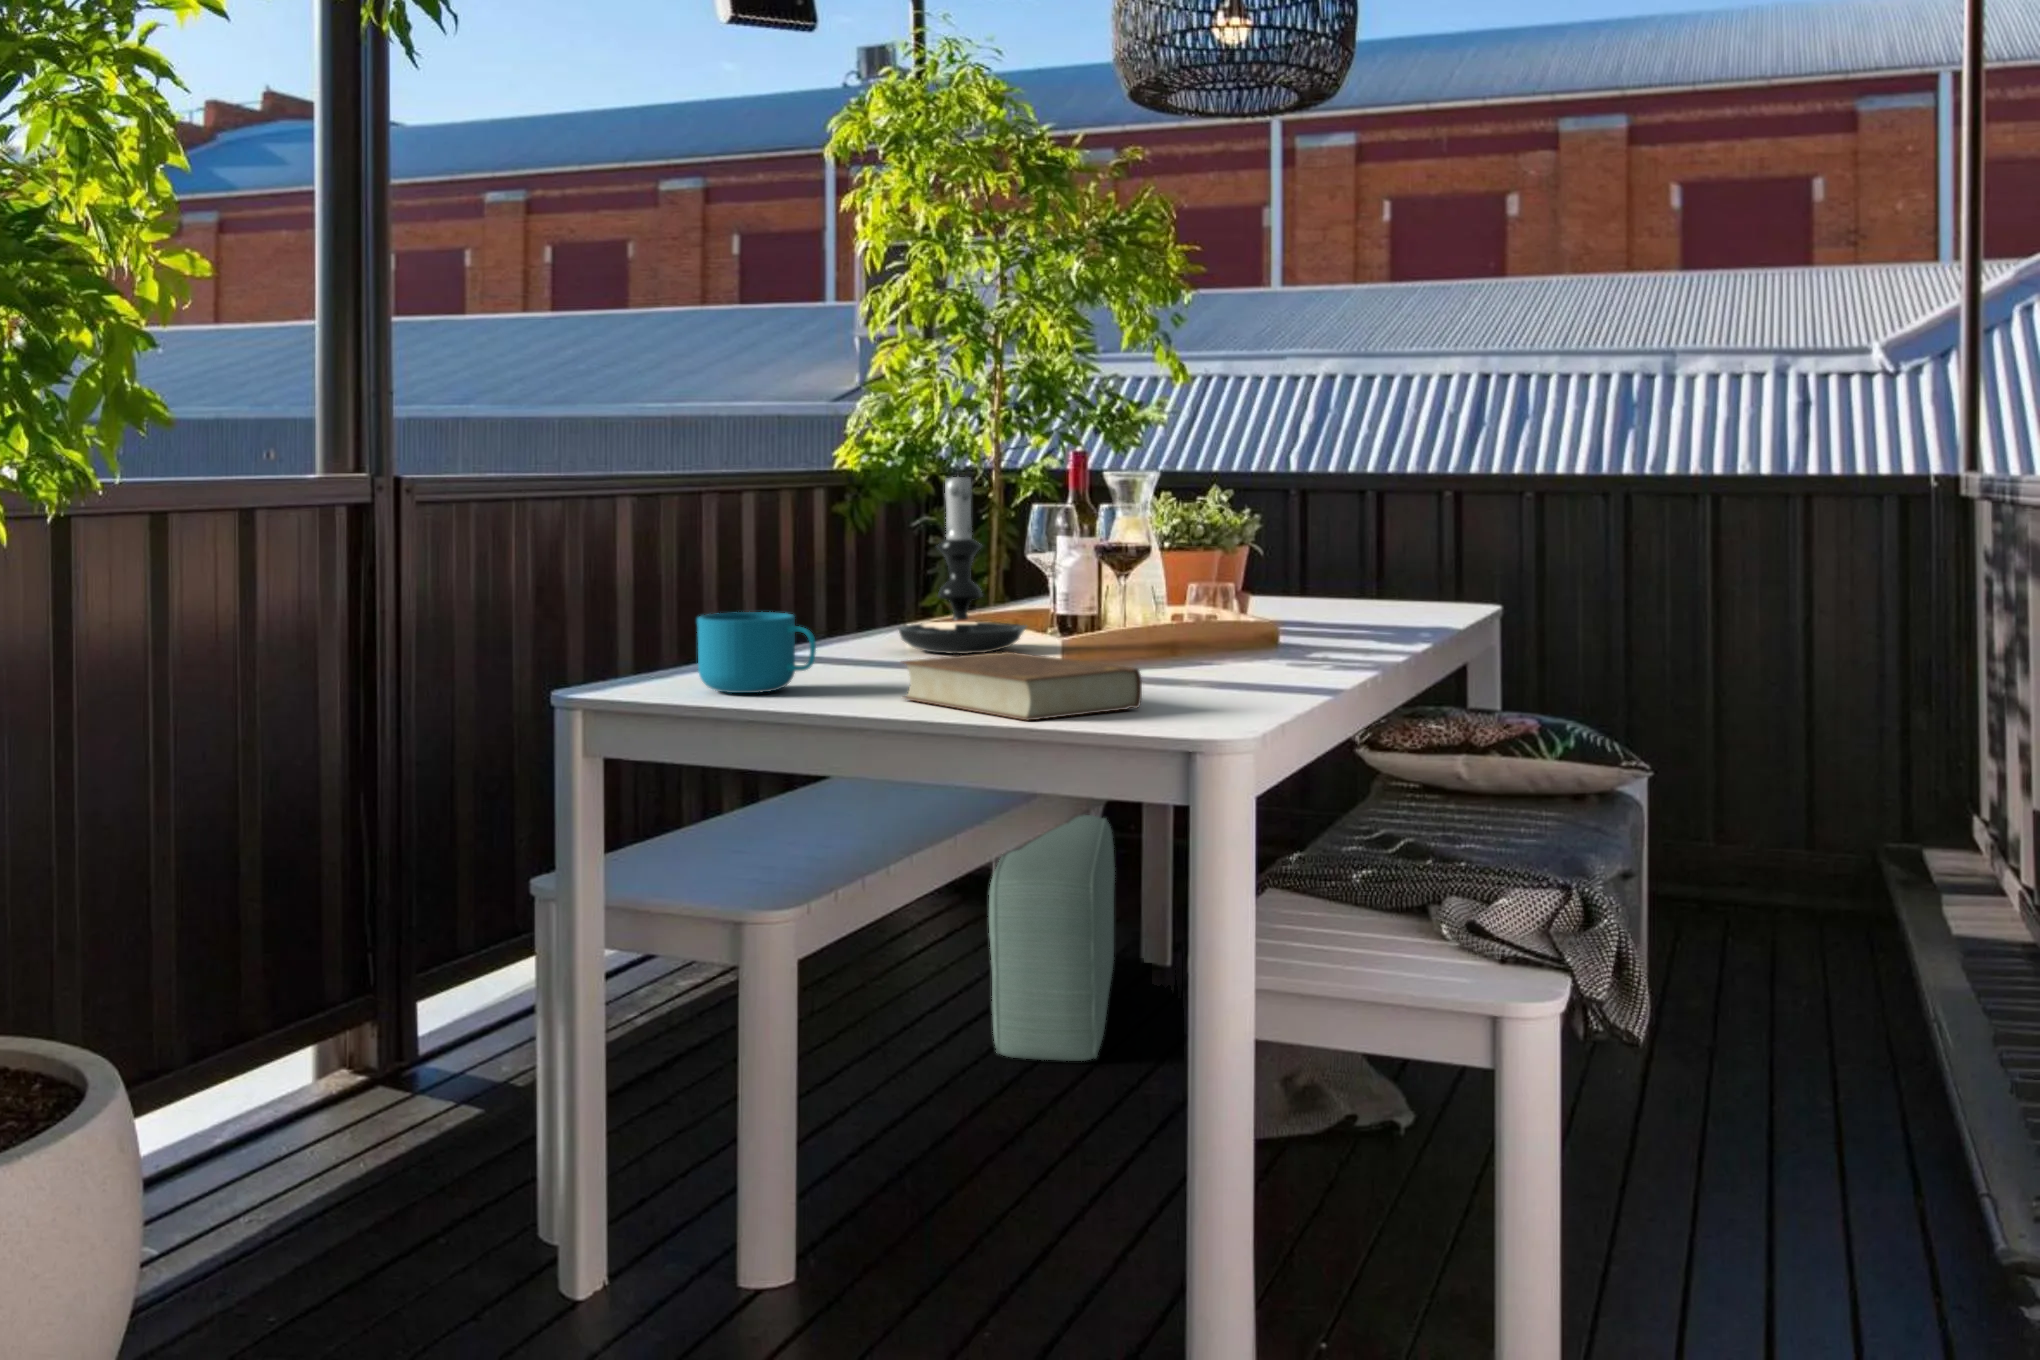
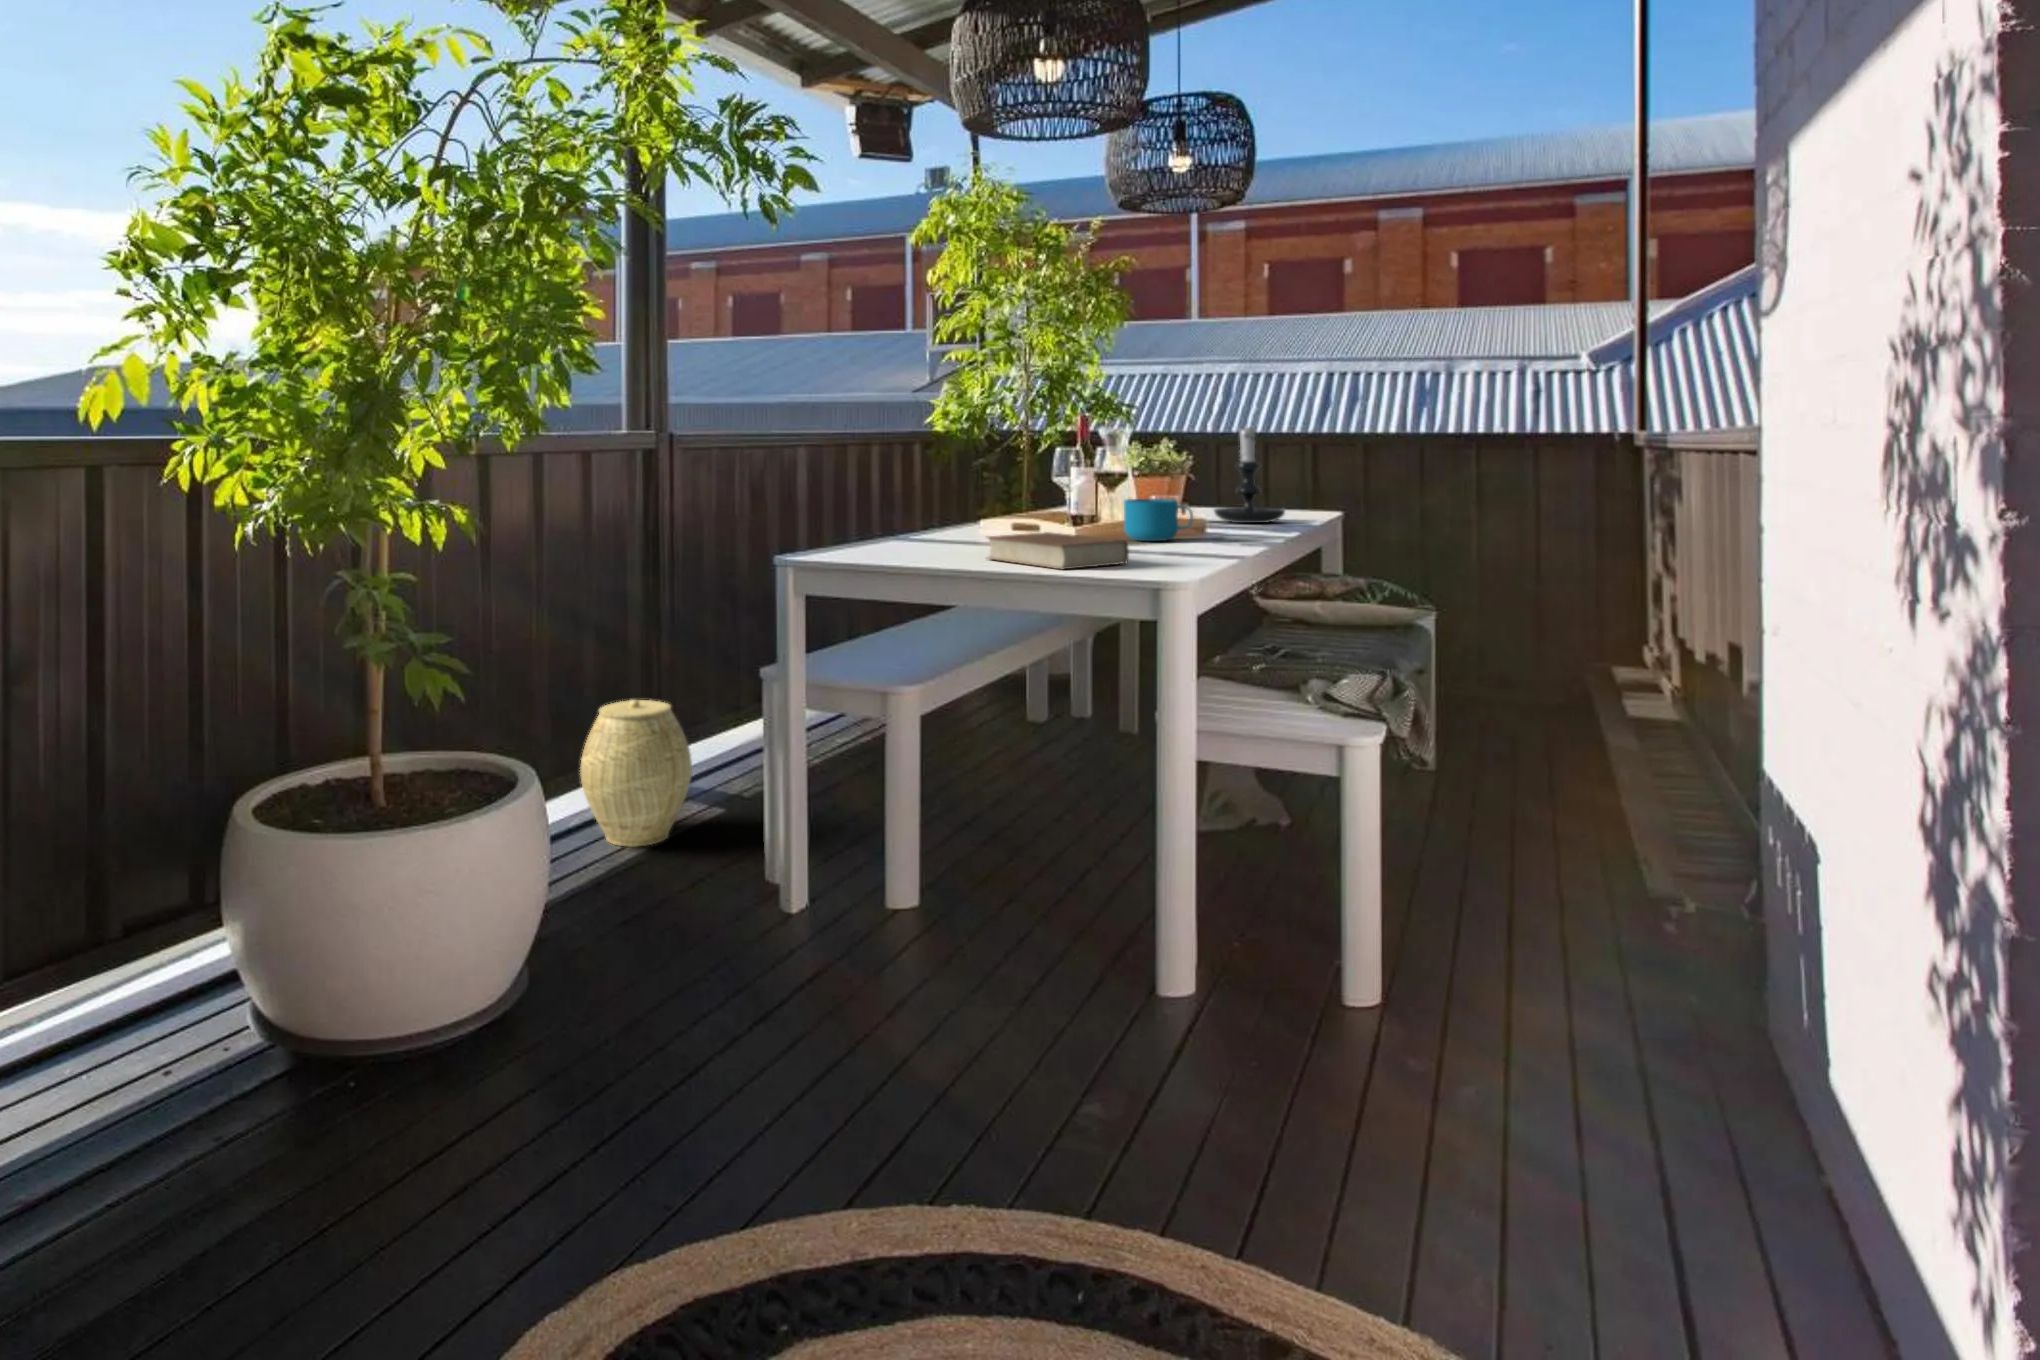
candle holder: present [899,466,1026,654] -> present [1214,427,1285,523]
cup: present [697,612,816,693] -> present [1124,499,1193,541]
pouf: present [989,815,1115,1061] -> none [1029,640,1103,788]
woven basket: none [231,929,421,1177] -> present [580,700,692,847]

